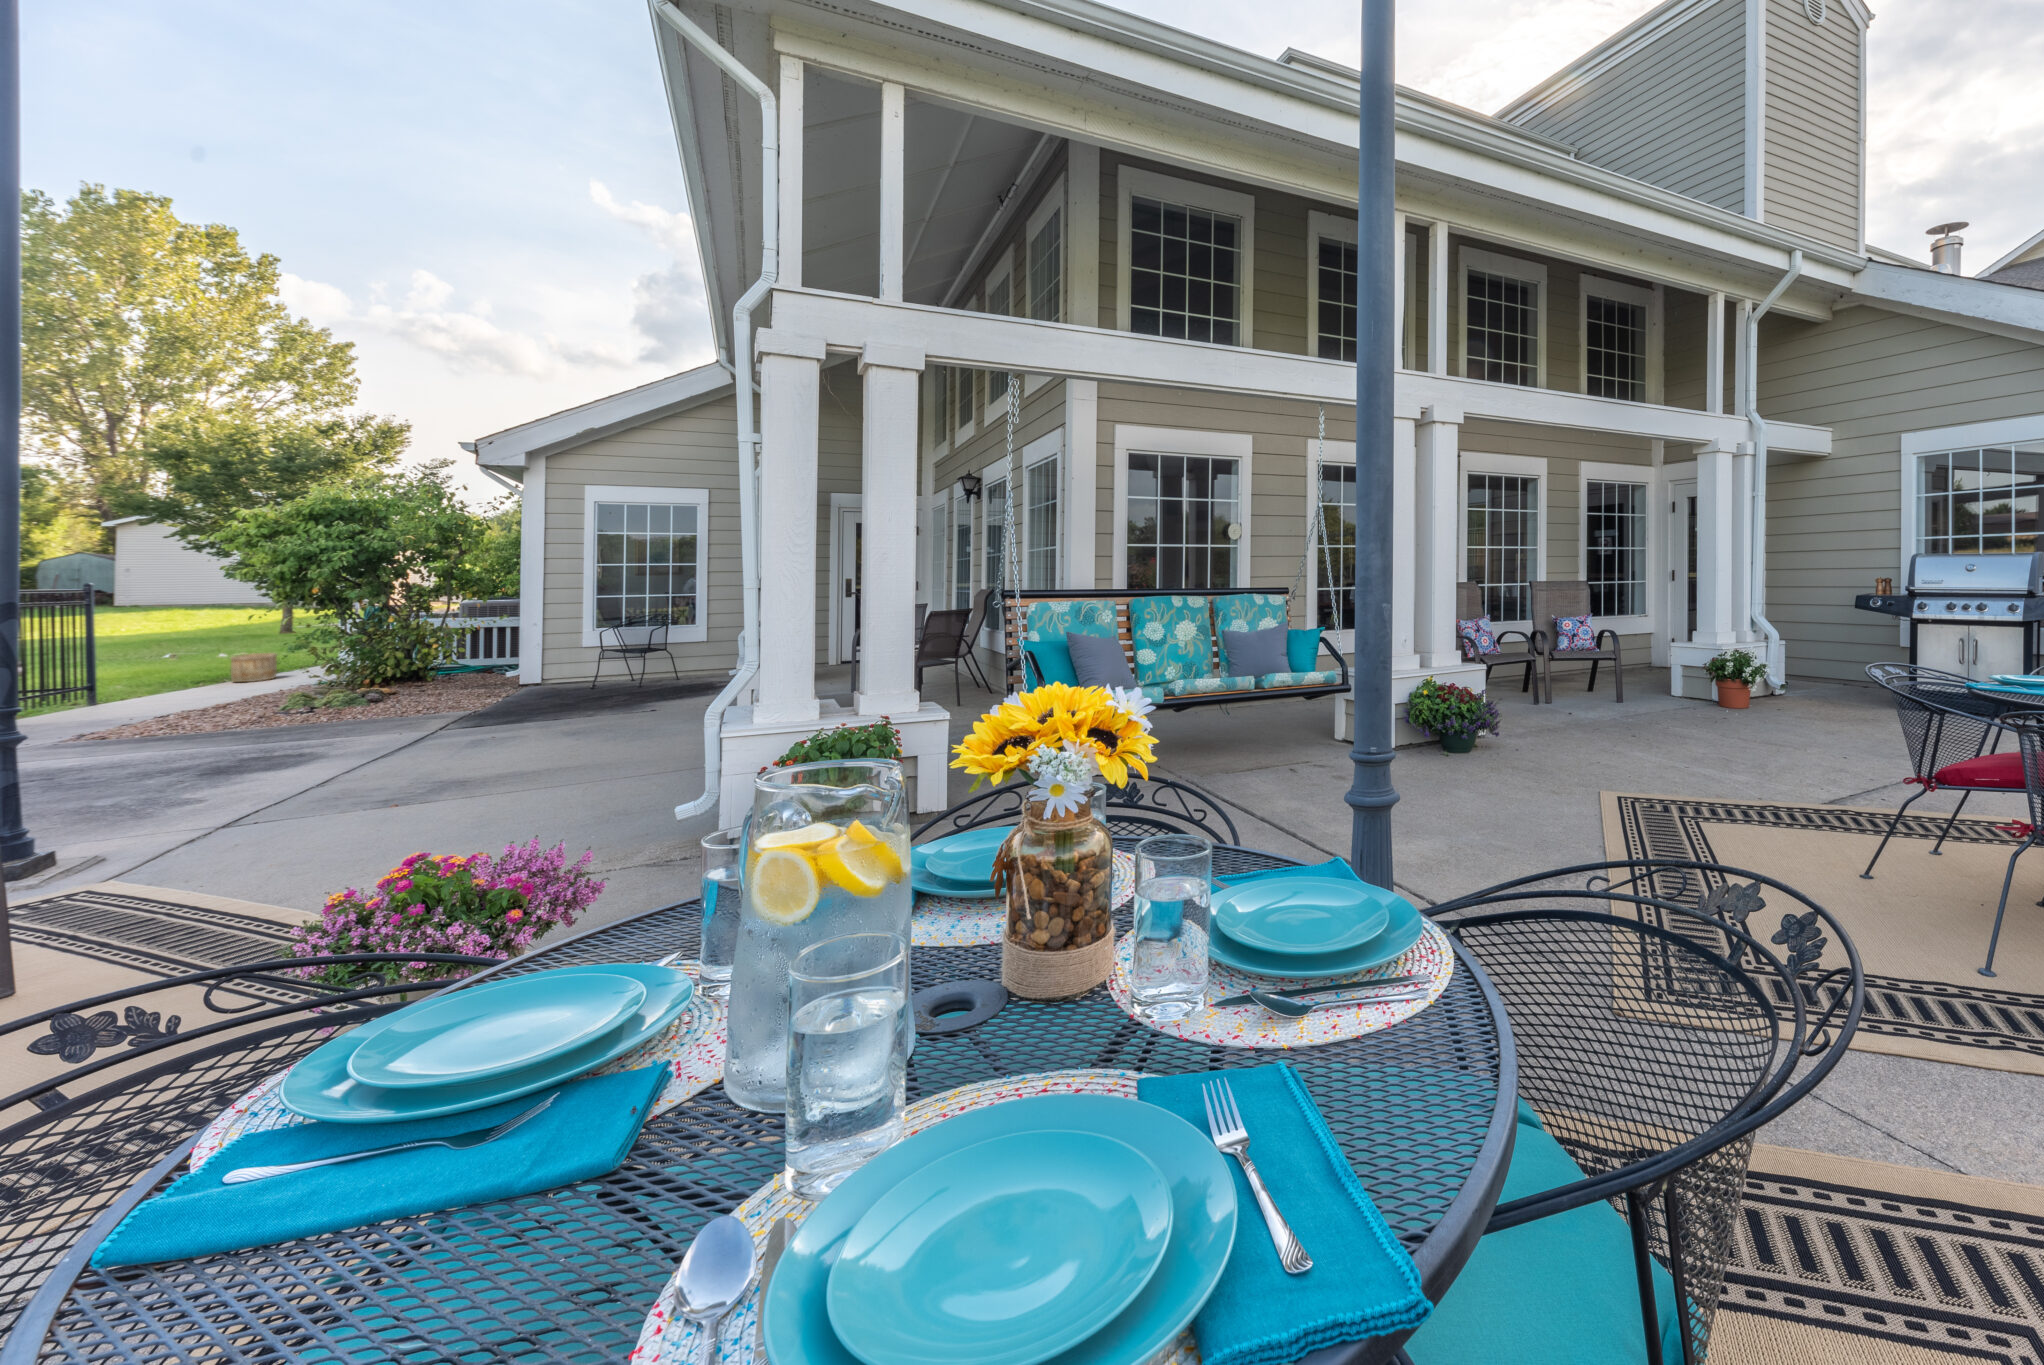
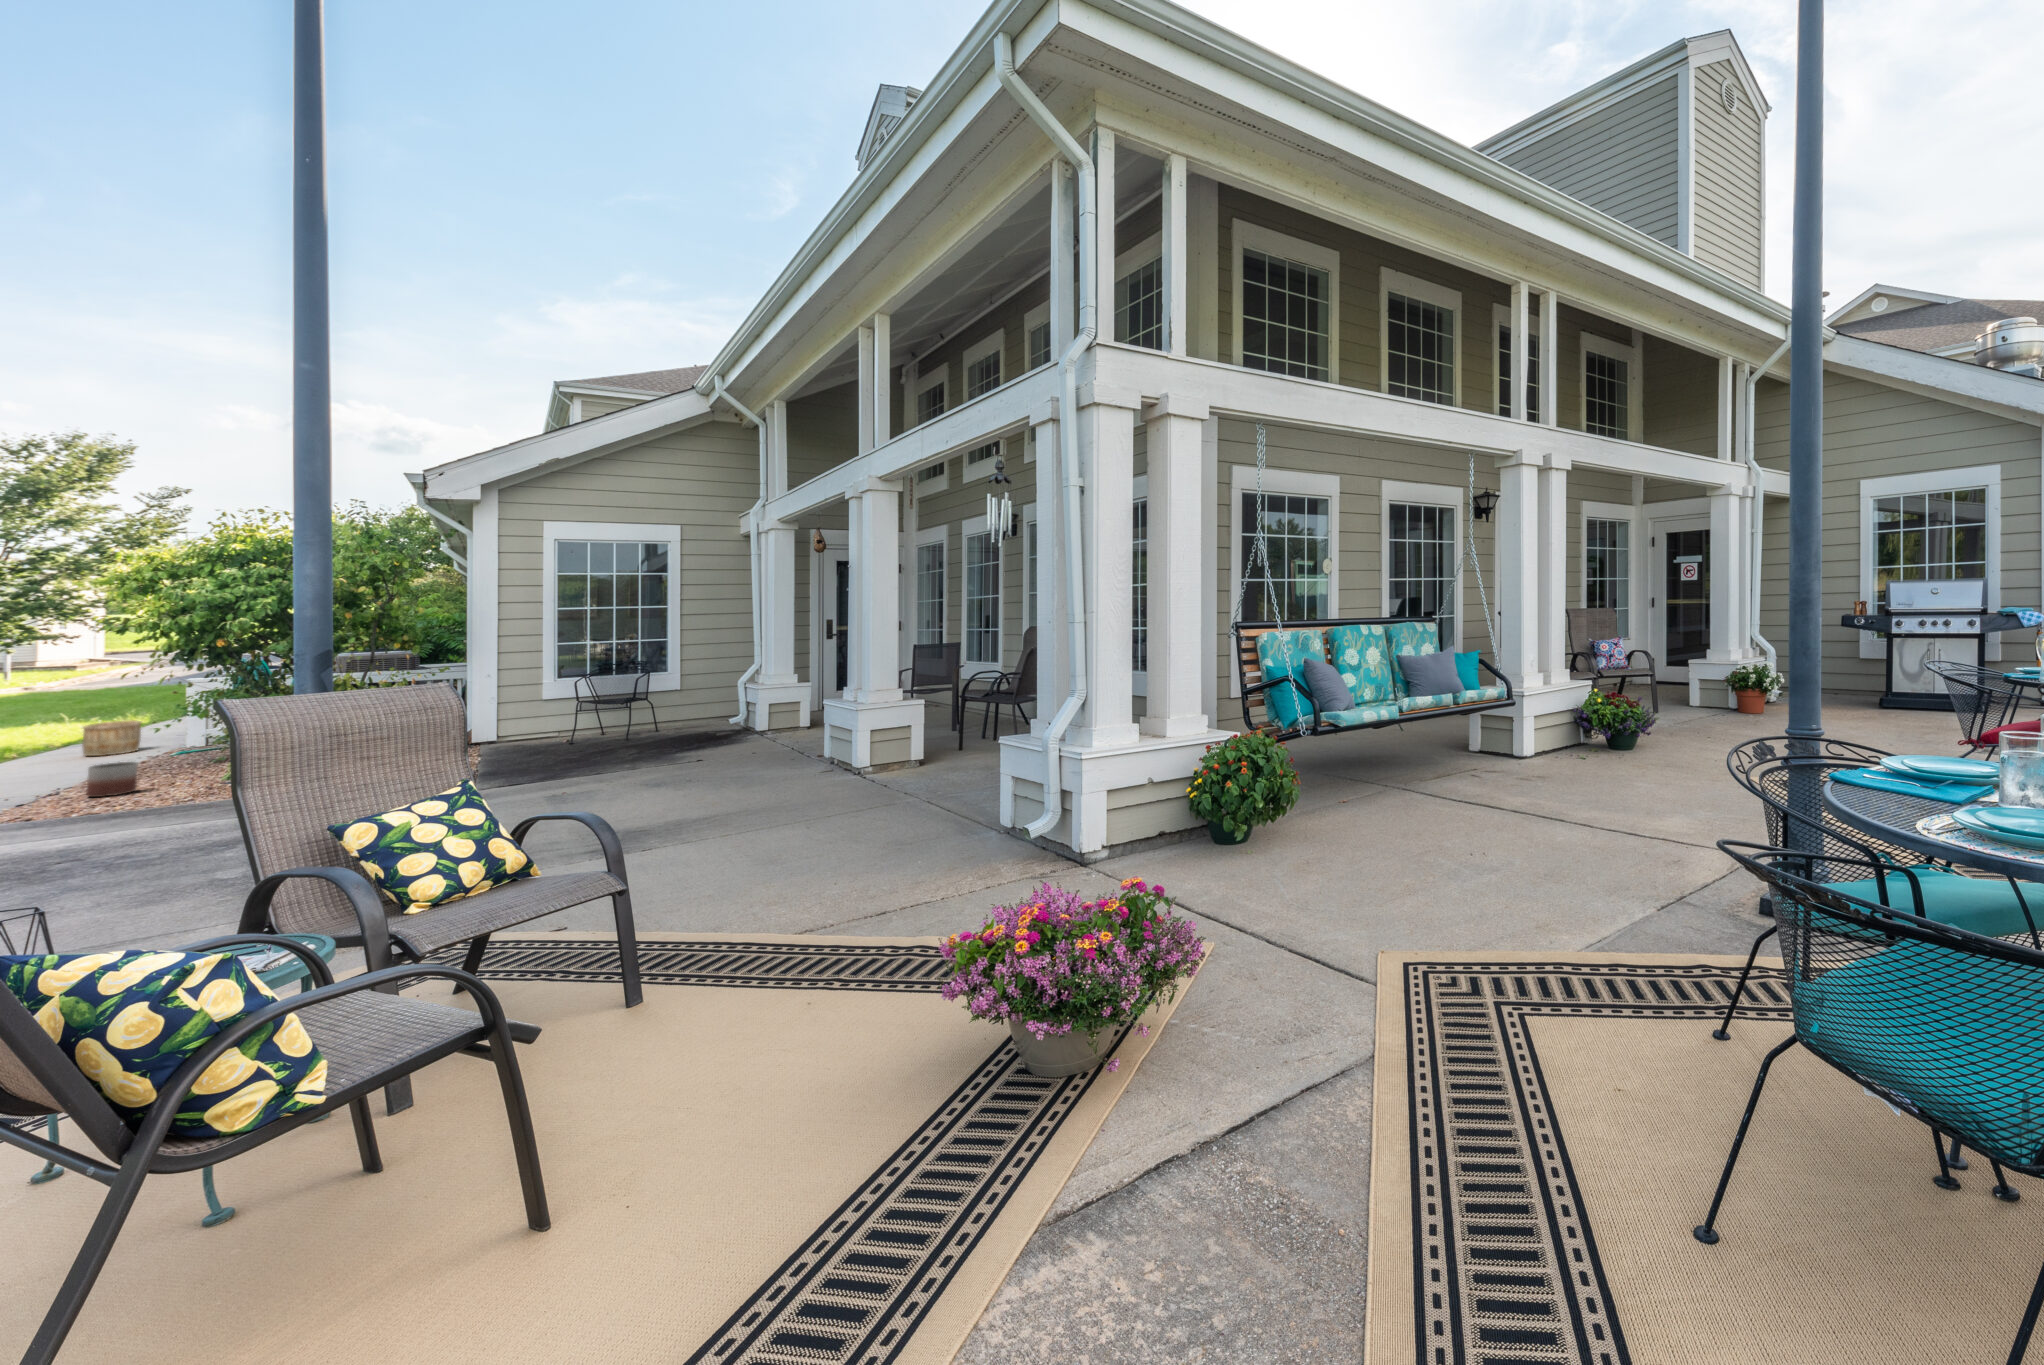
planter: none [156,693,199,722] -> present [86,762,137,797]

